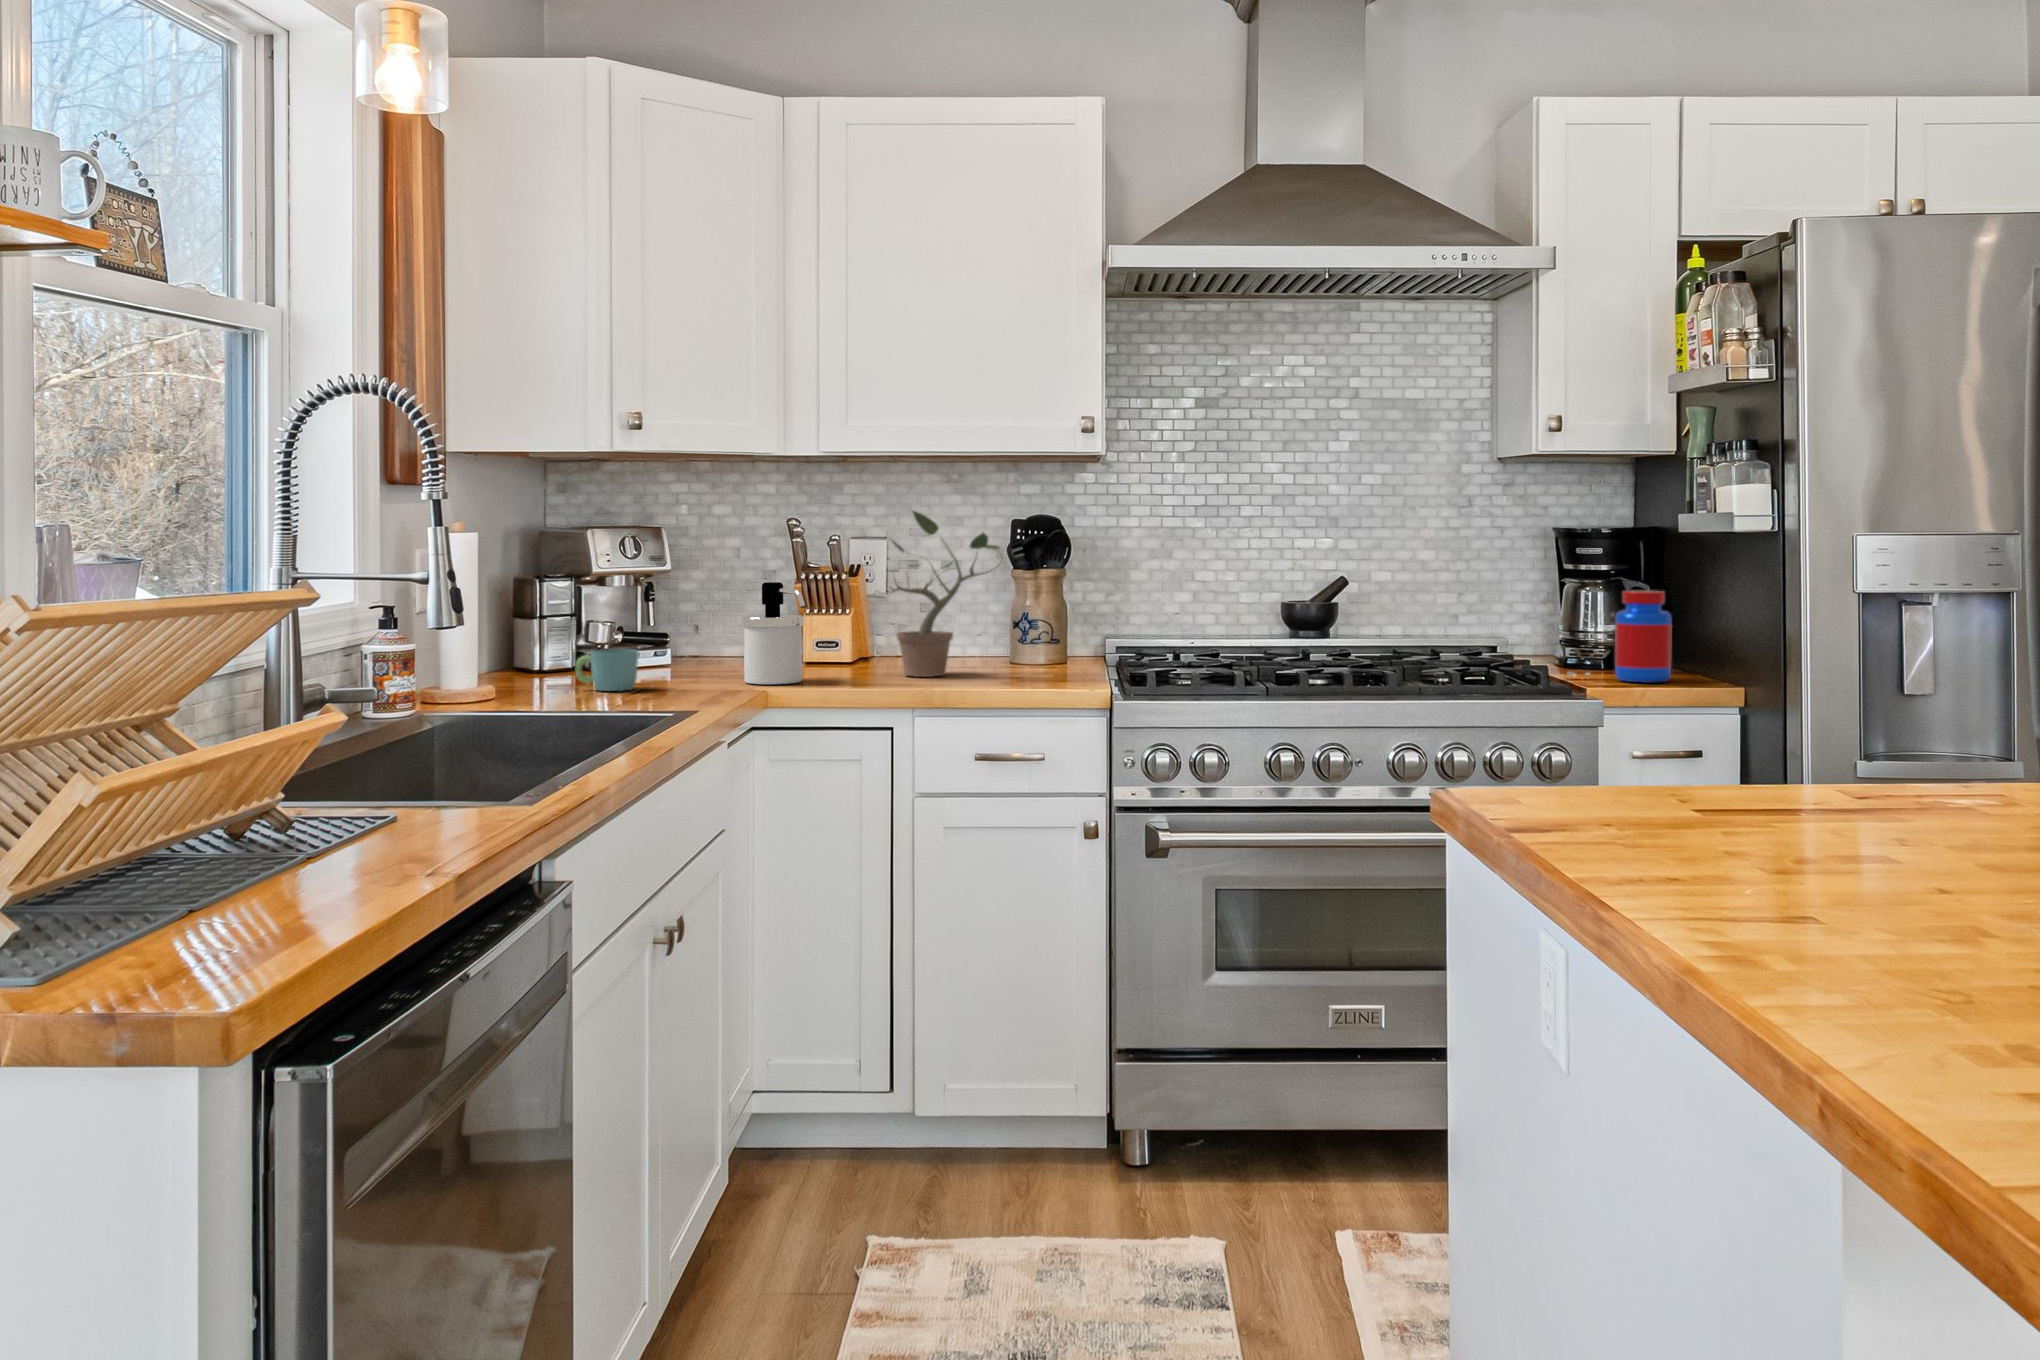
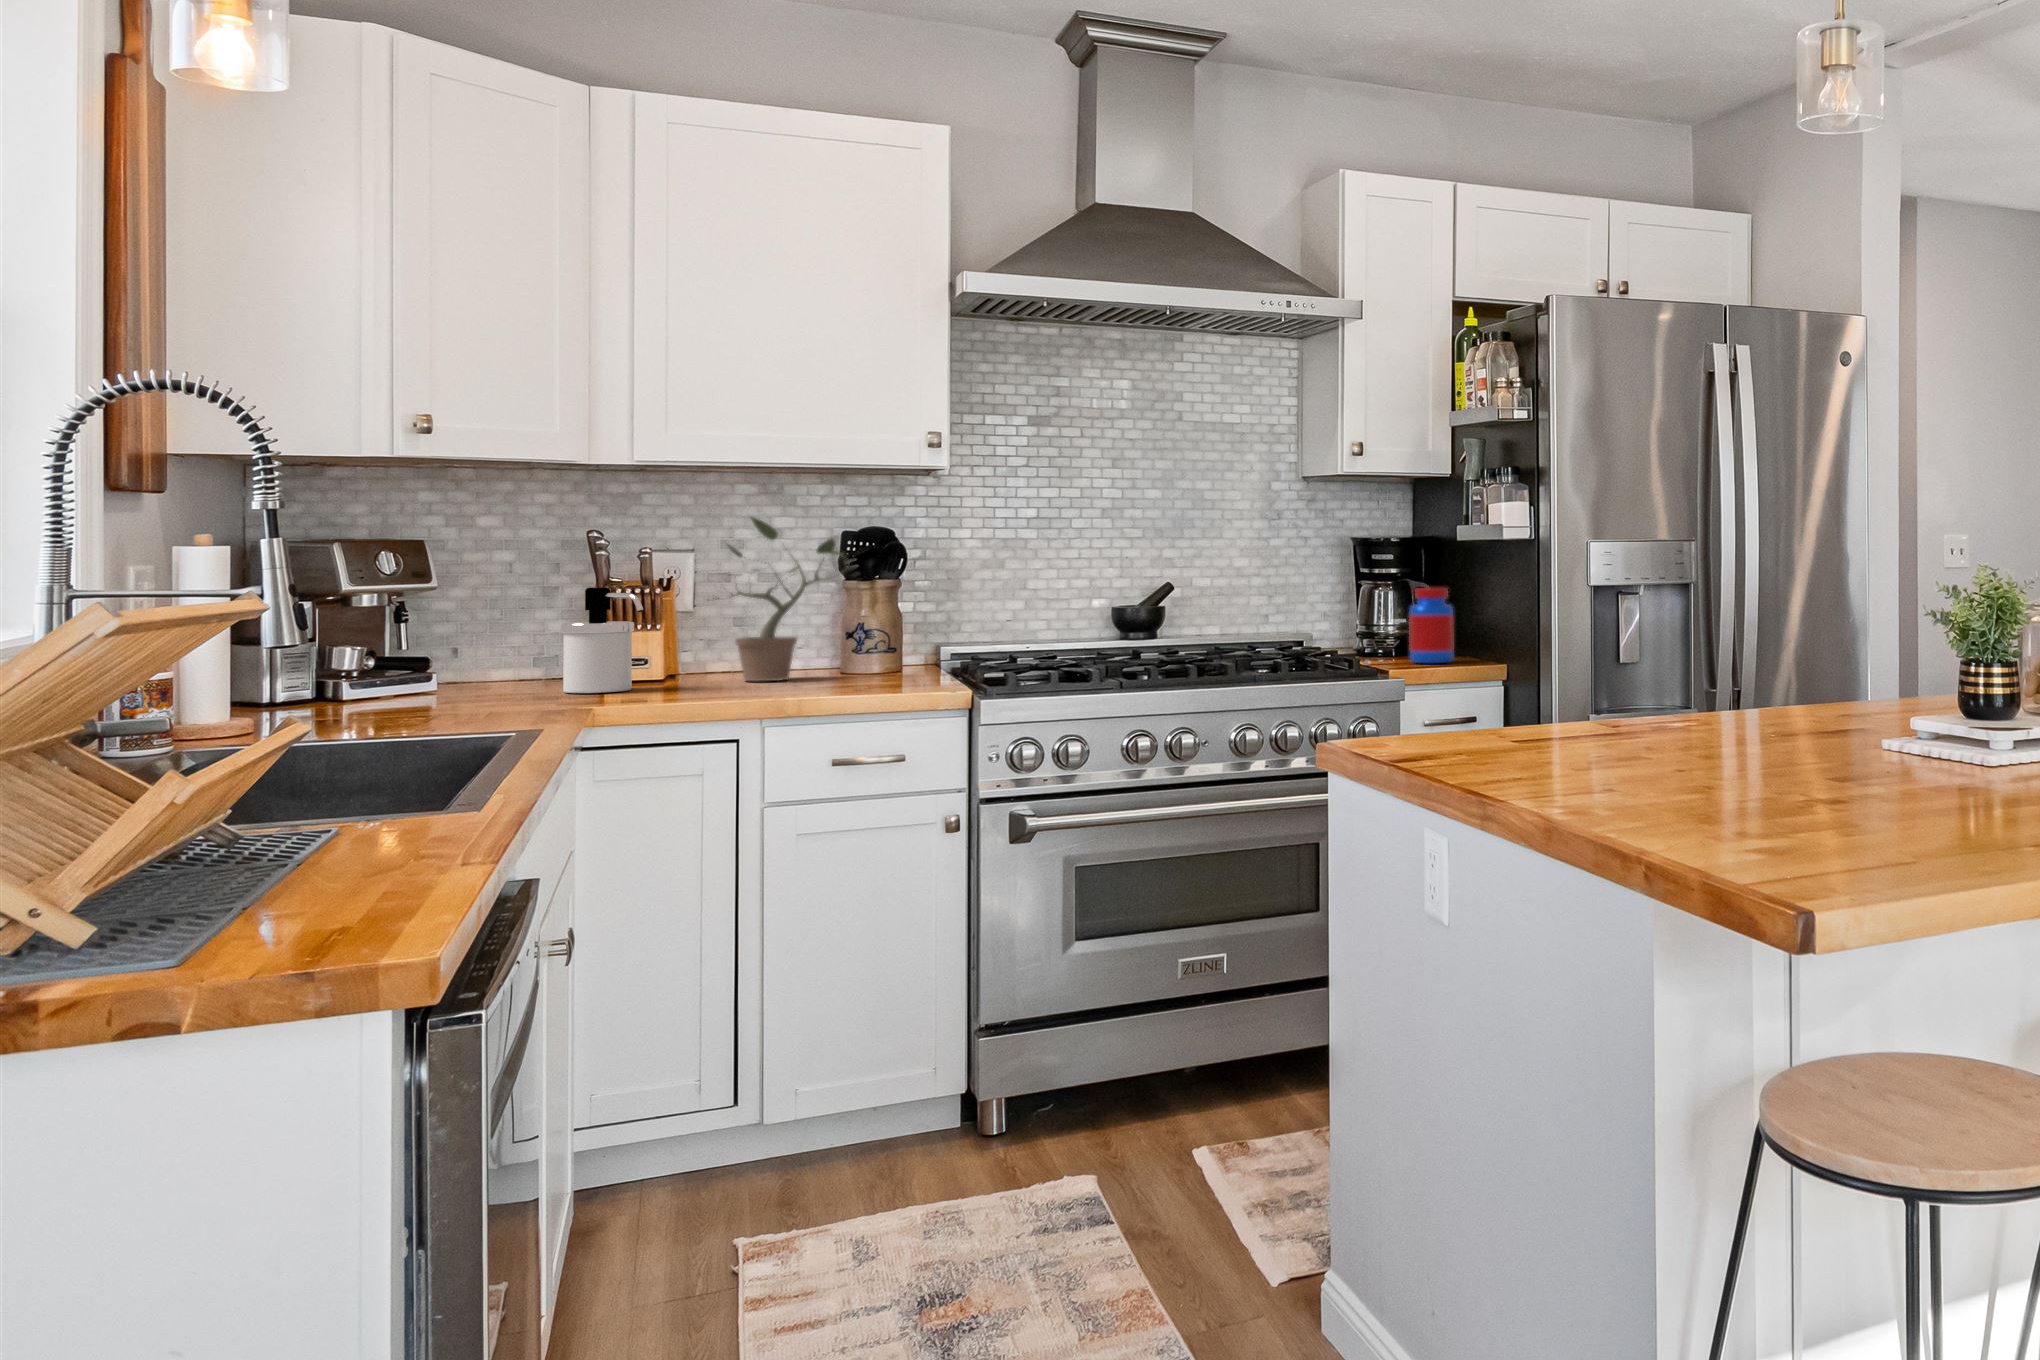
mug: present [576,649,638,691] -> none [357,660,439,705]

